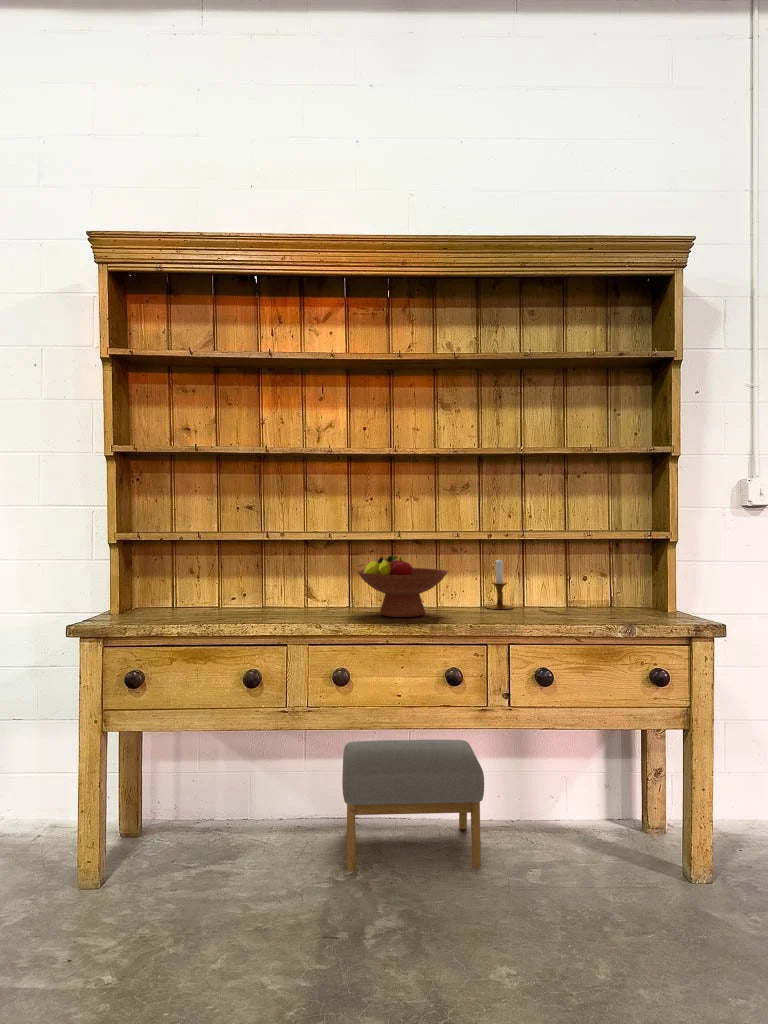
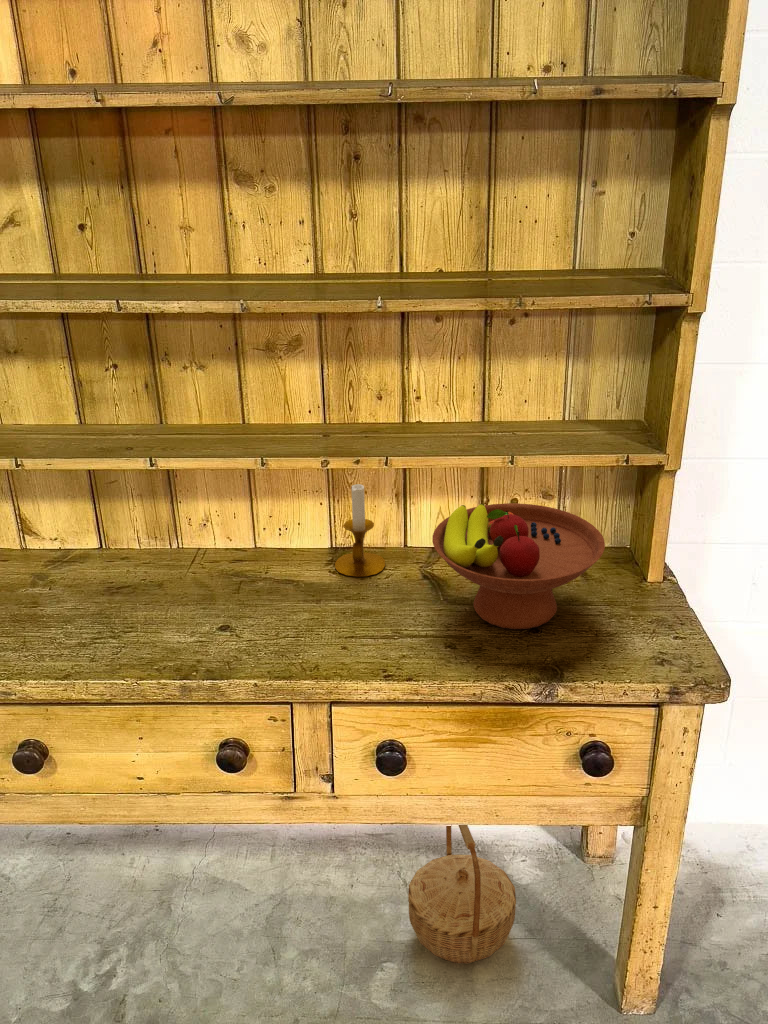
fruit bowl: present [357,556,448,617] -> present [432,503,605,629]
footstool: present [342,740,484,871] -> none [91,741,325,958]
basket: none [535,754,606,870] -> present [408,825,516,964]

